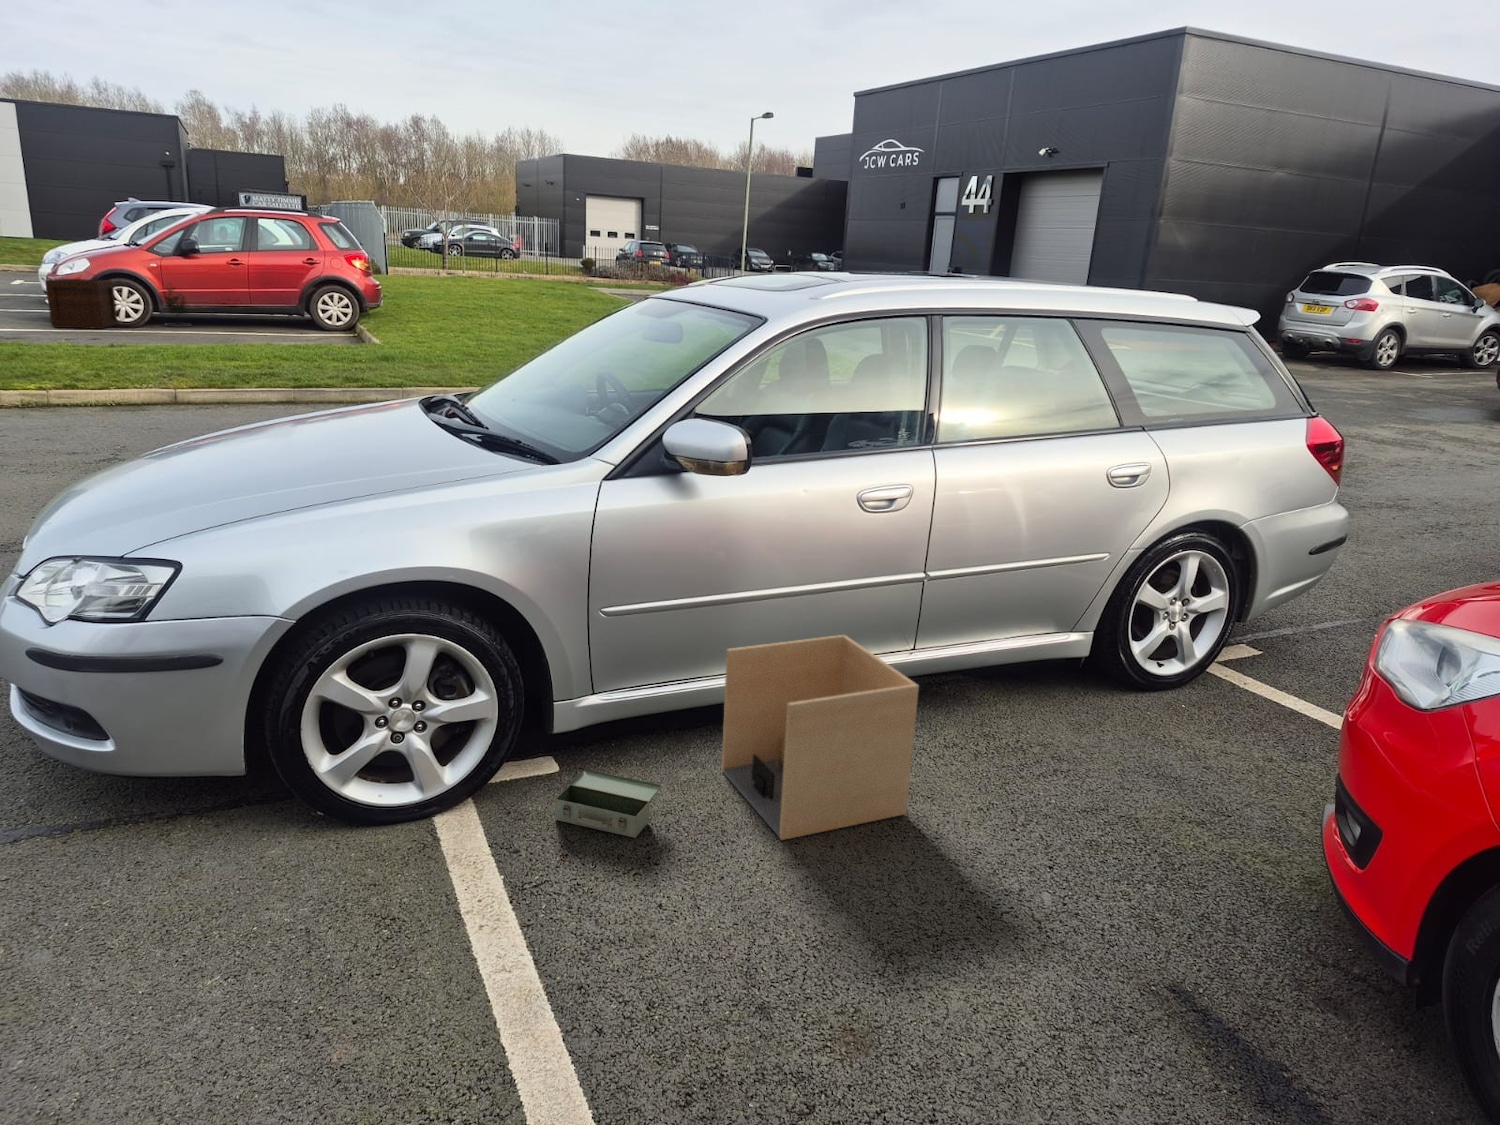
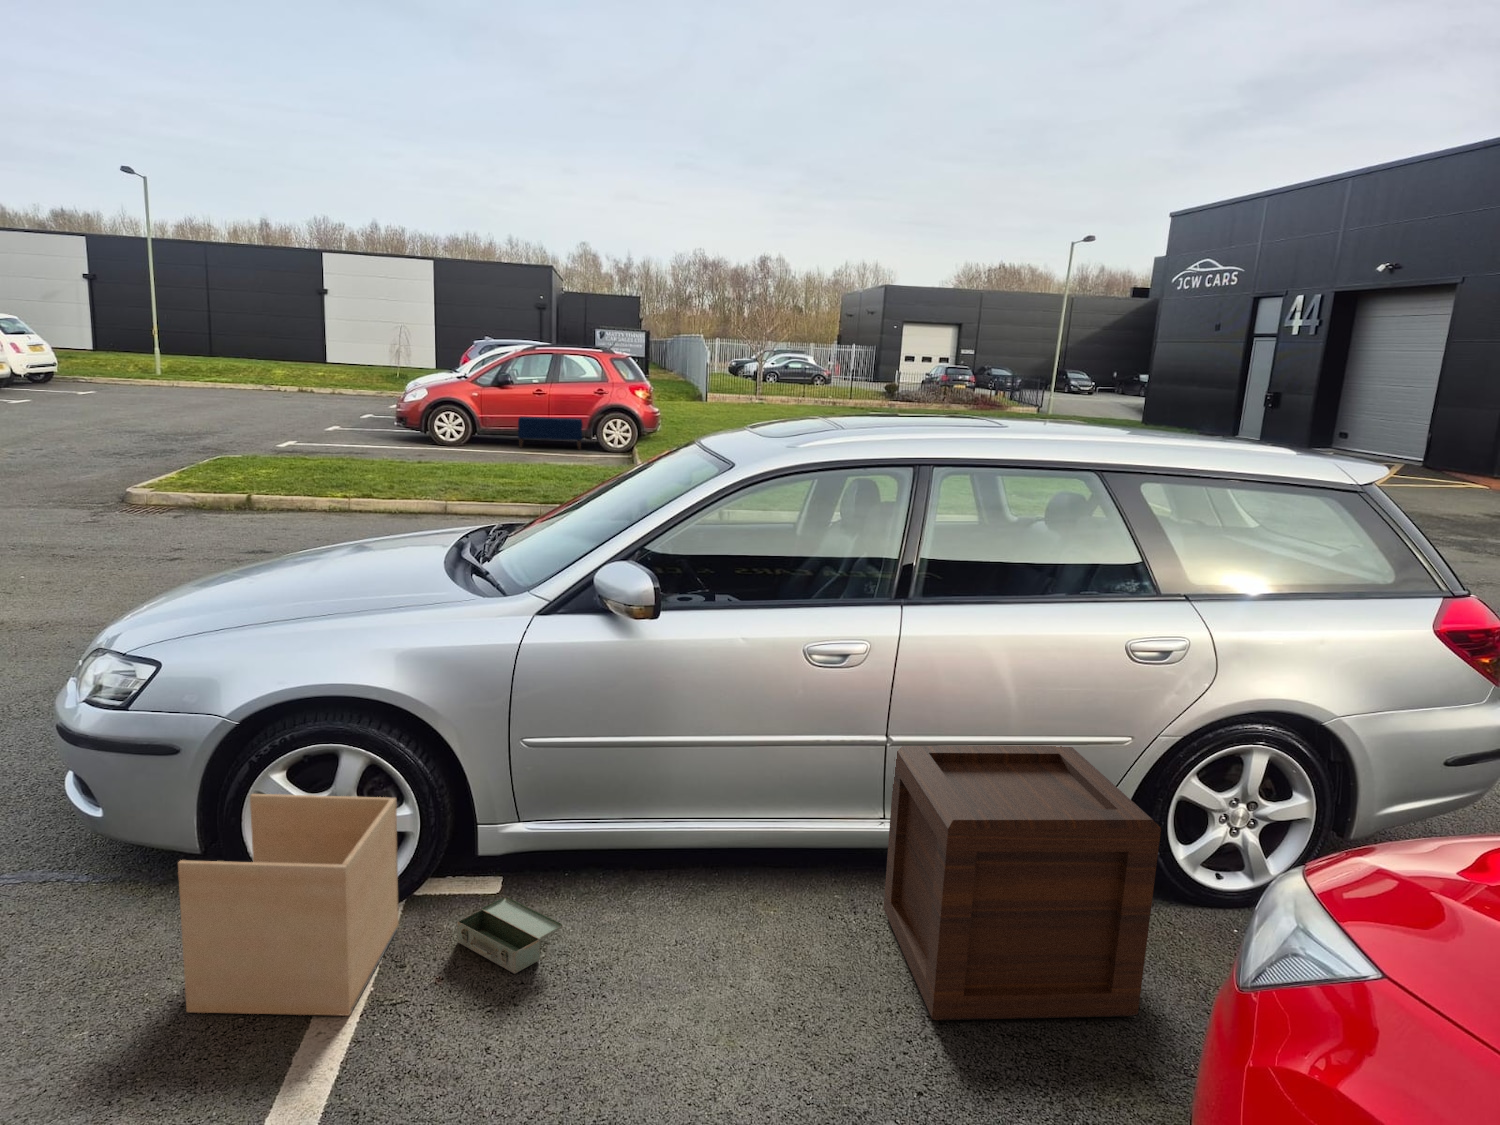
wooden crate: present [46,279,118,329] -> present [884,745,1161,1020]
potted tree: present [163,284,190,327] -> none [476,408,500,447]
bench: none [213,291,293,328] -> present [518,417,583,449]
cardboard box: present [722,635,919,840] -> present [178,794,399,1016]

